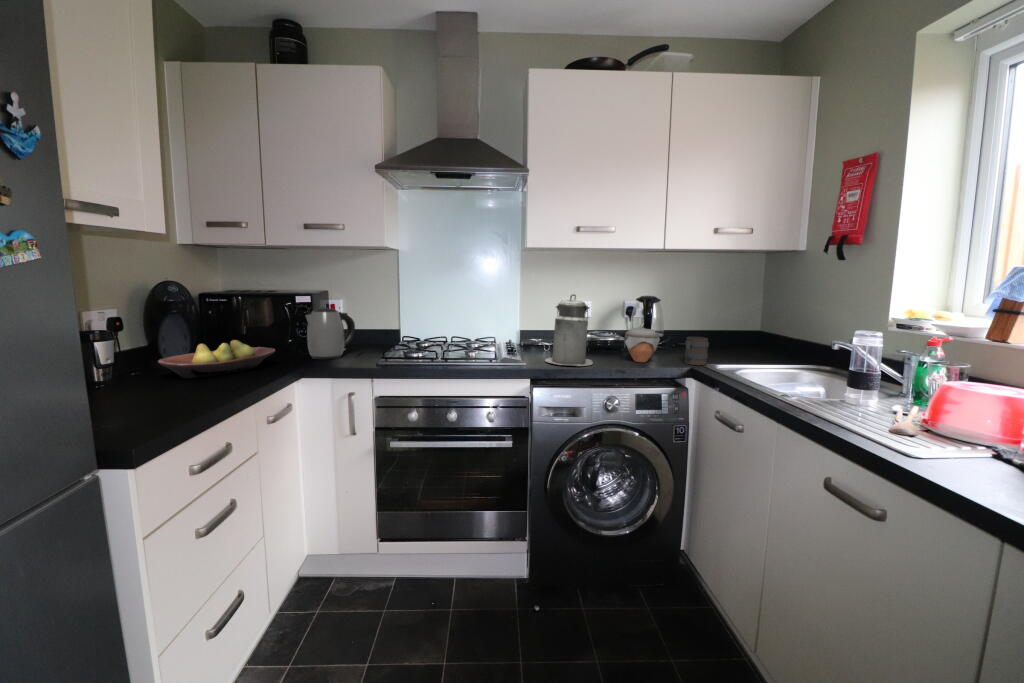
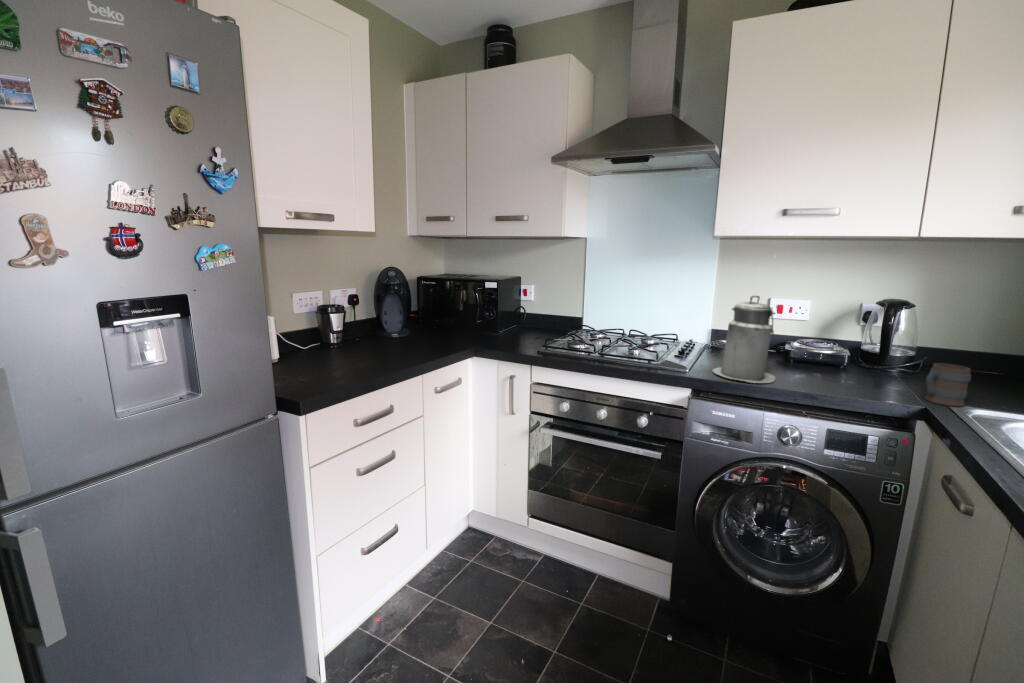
kettle: present [305,308,355,360] -> none [489,294,534,342]
jar: present [624,328,660,362] -> none [827,343,886,389]
fruit bowl: present [158,340,275,378] -> none [372,319,461,348]

